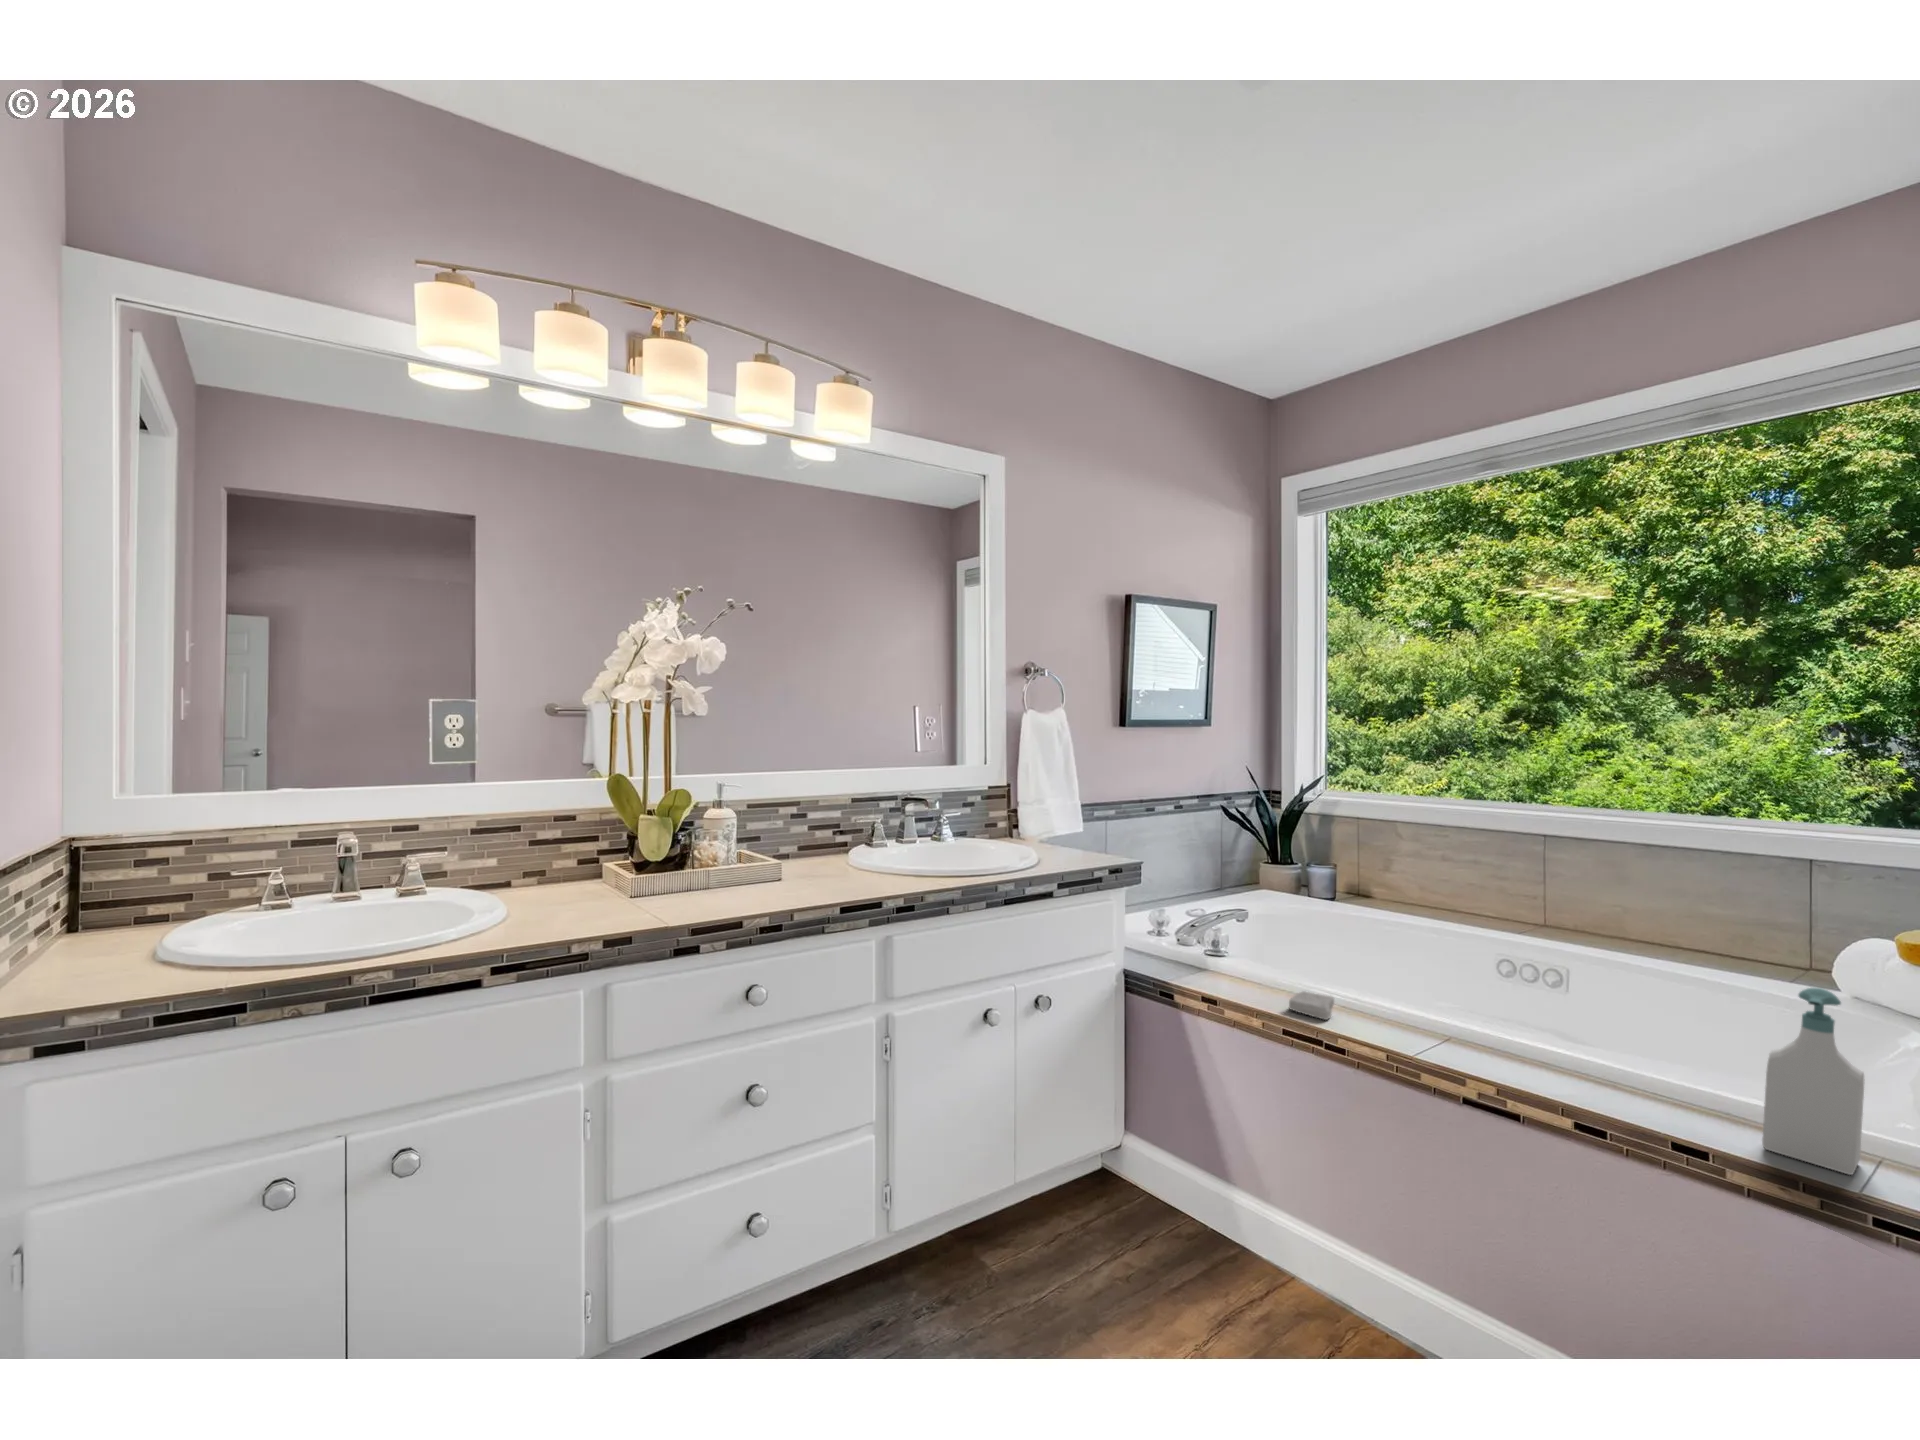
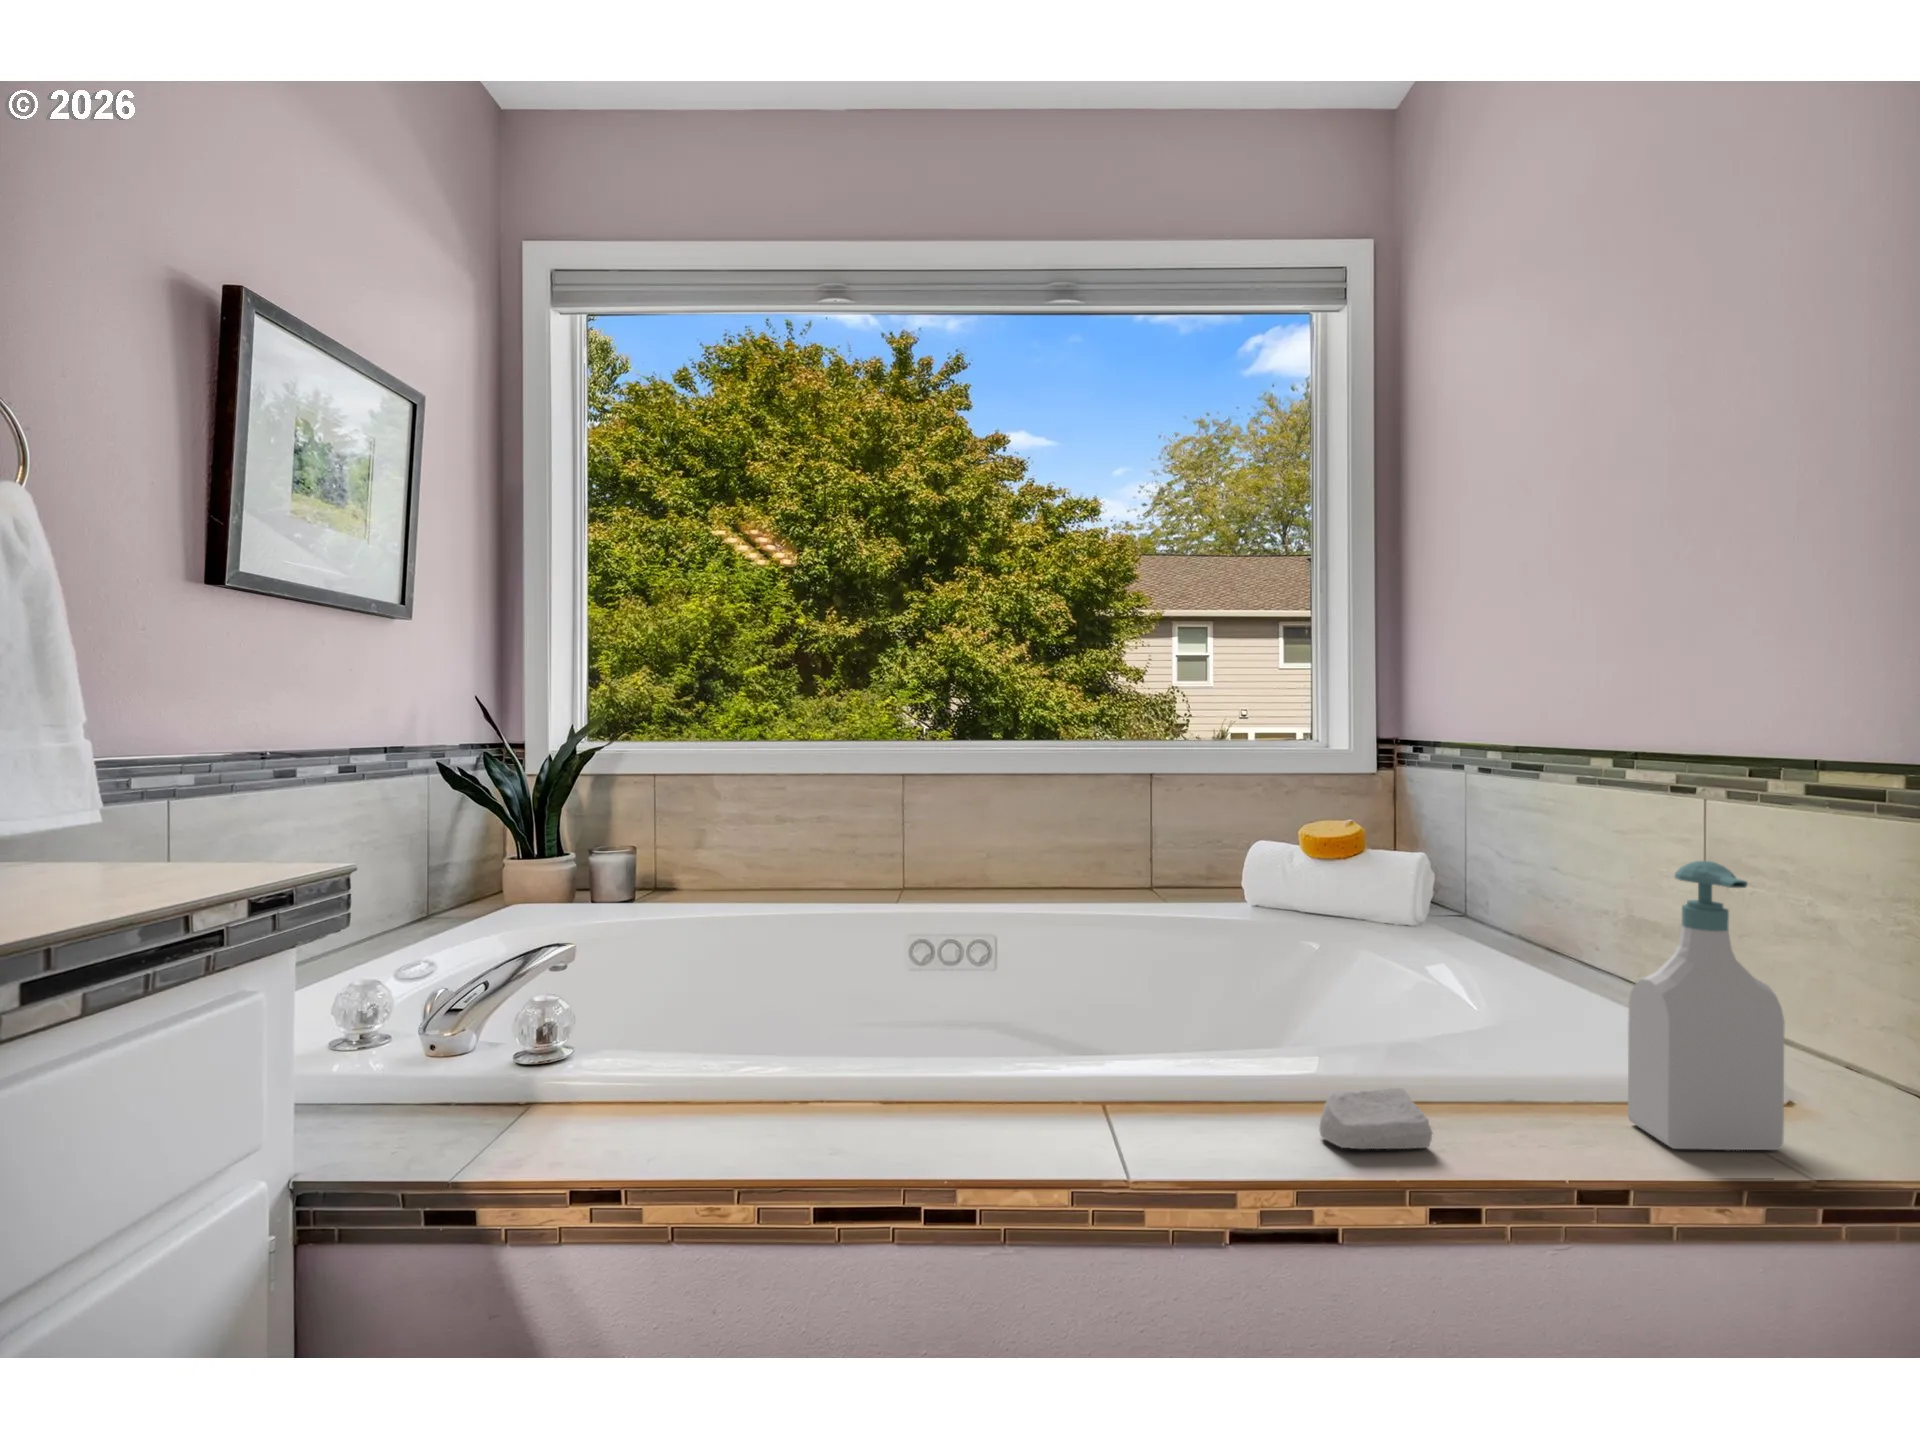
soap bar: present [1289,991,1334,1020] -> present [1319,1088,1432,1149]

